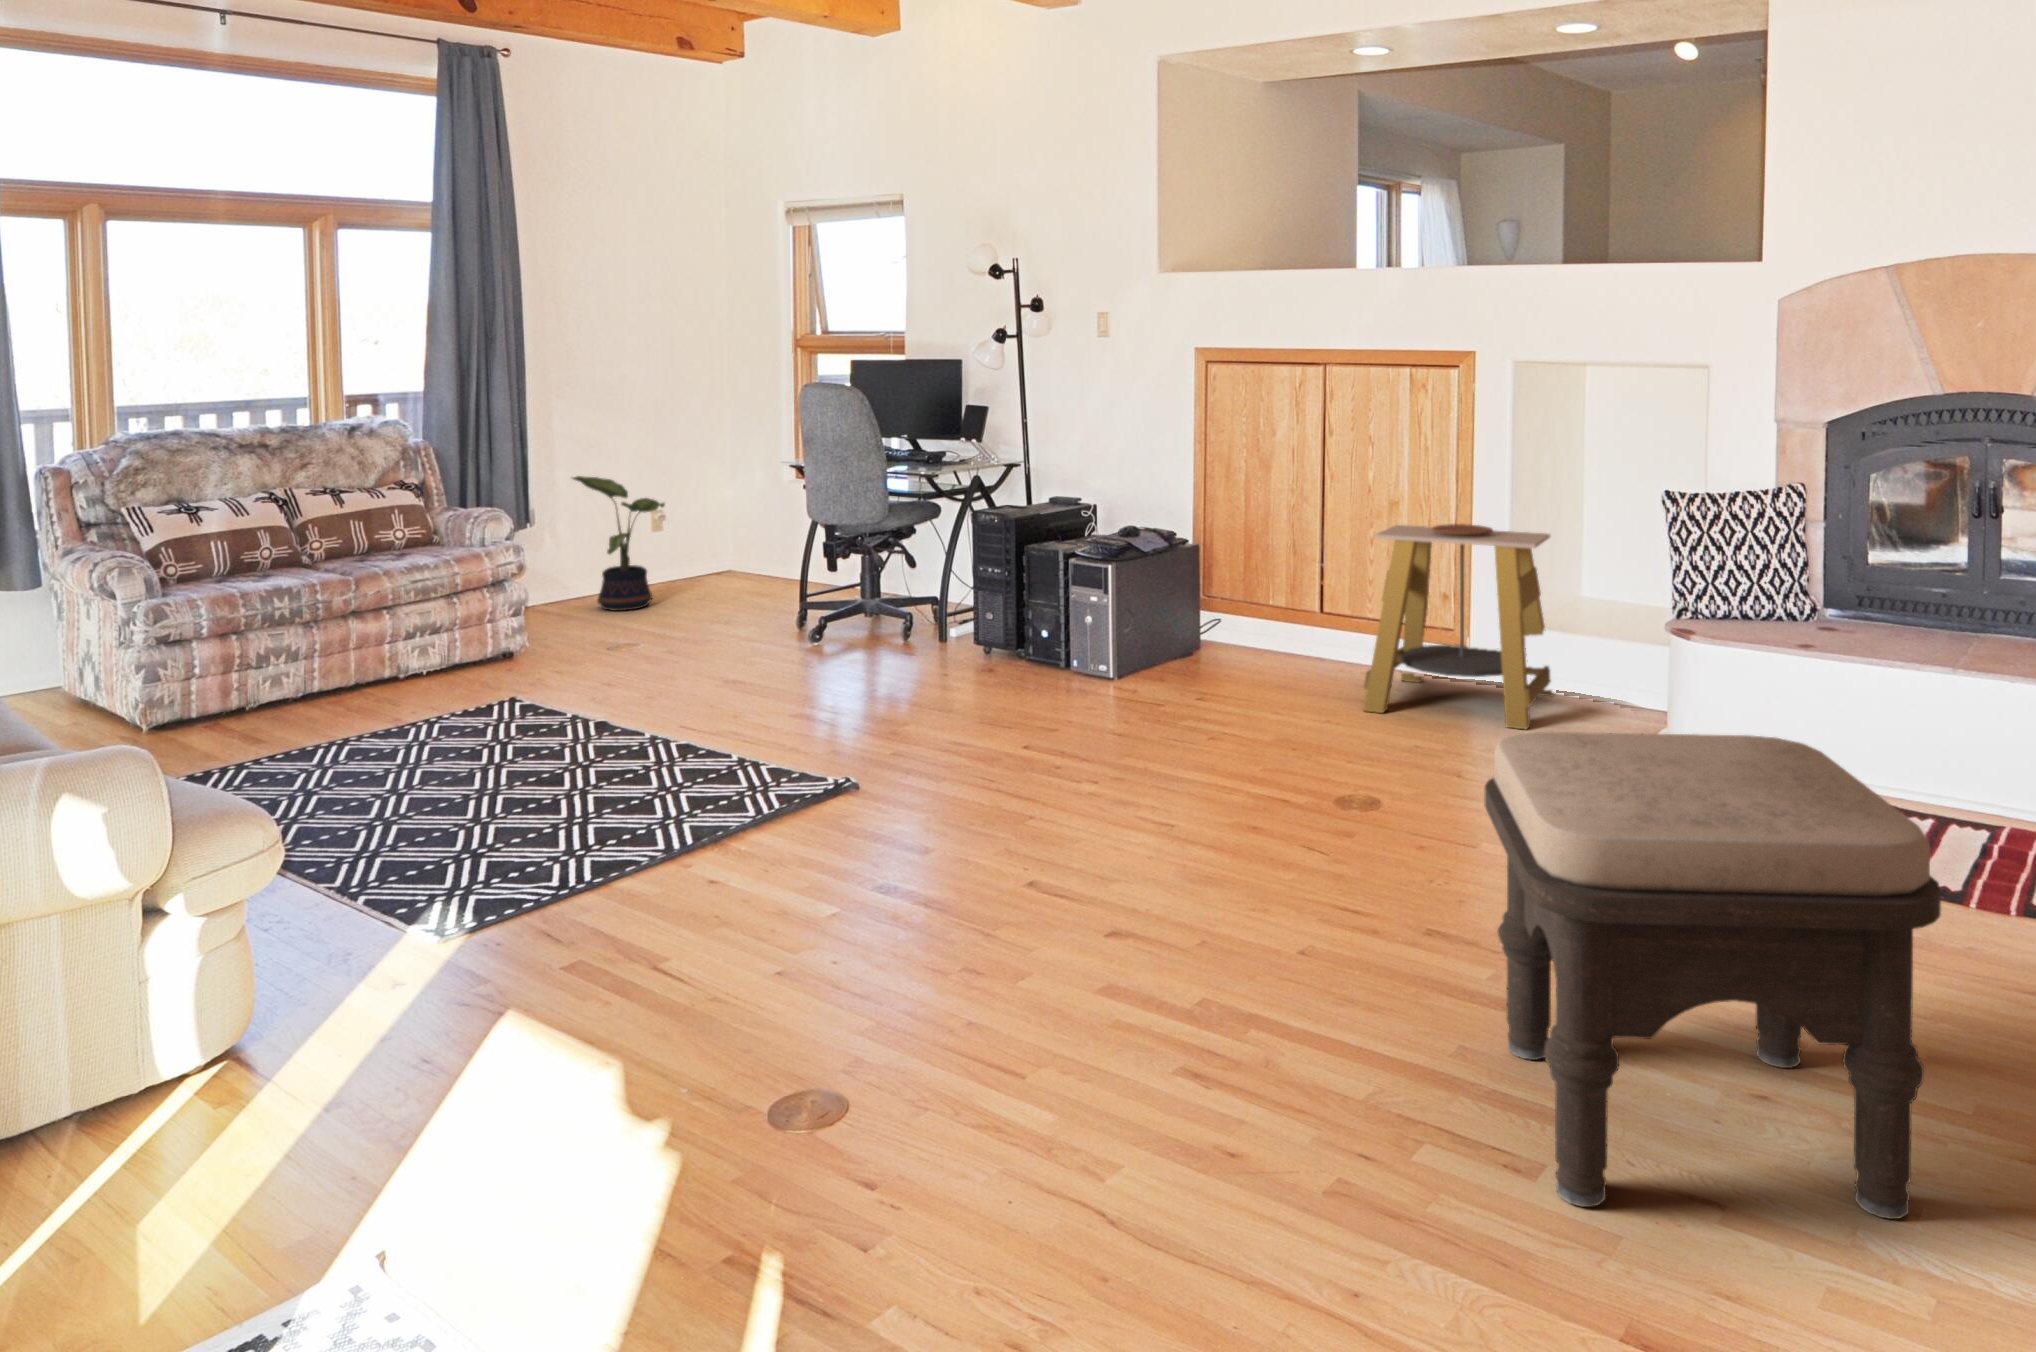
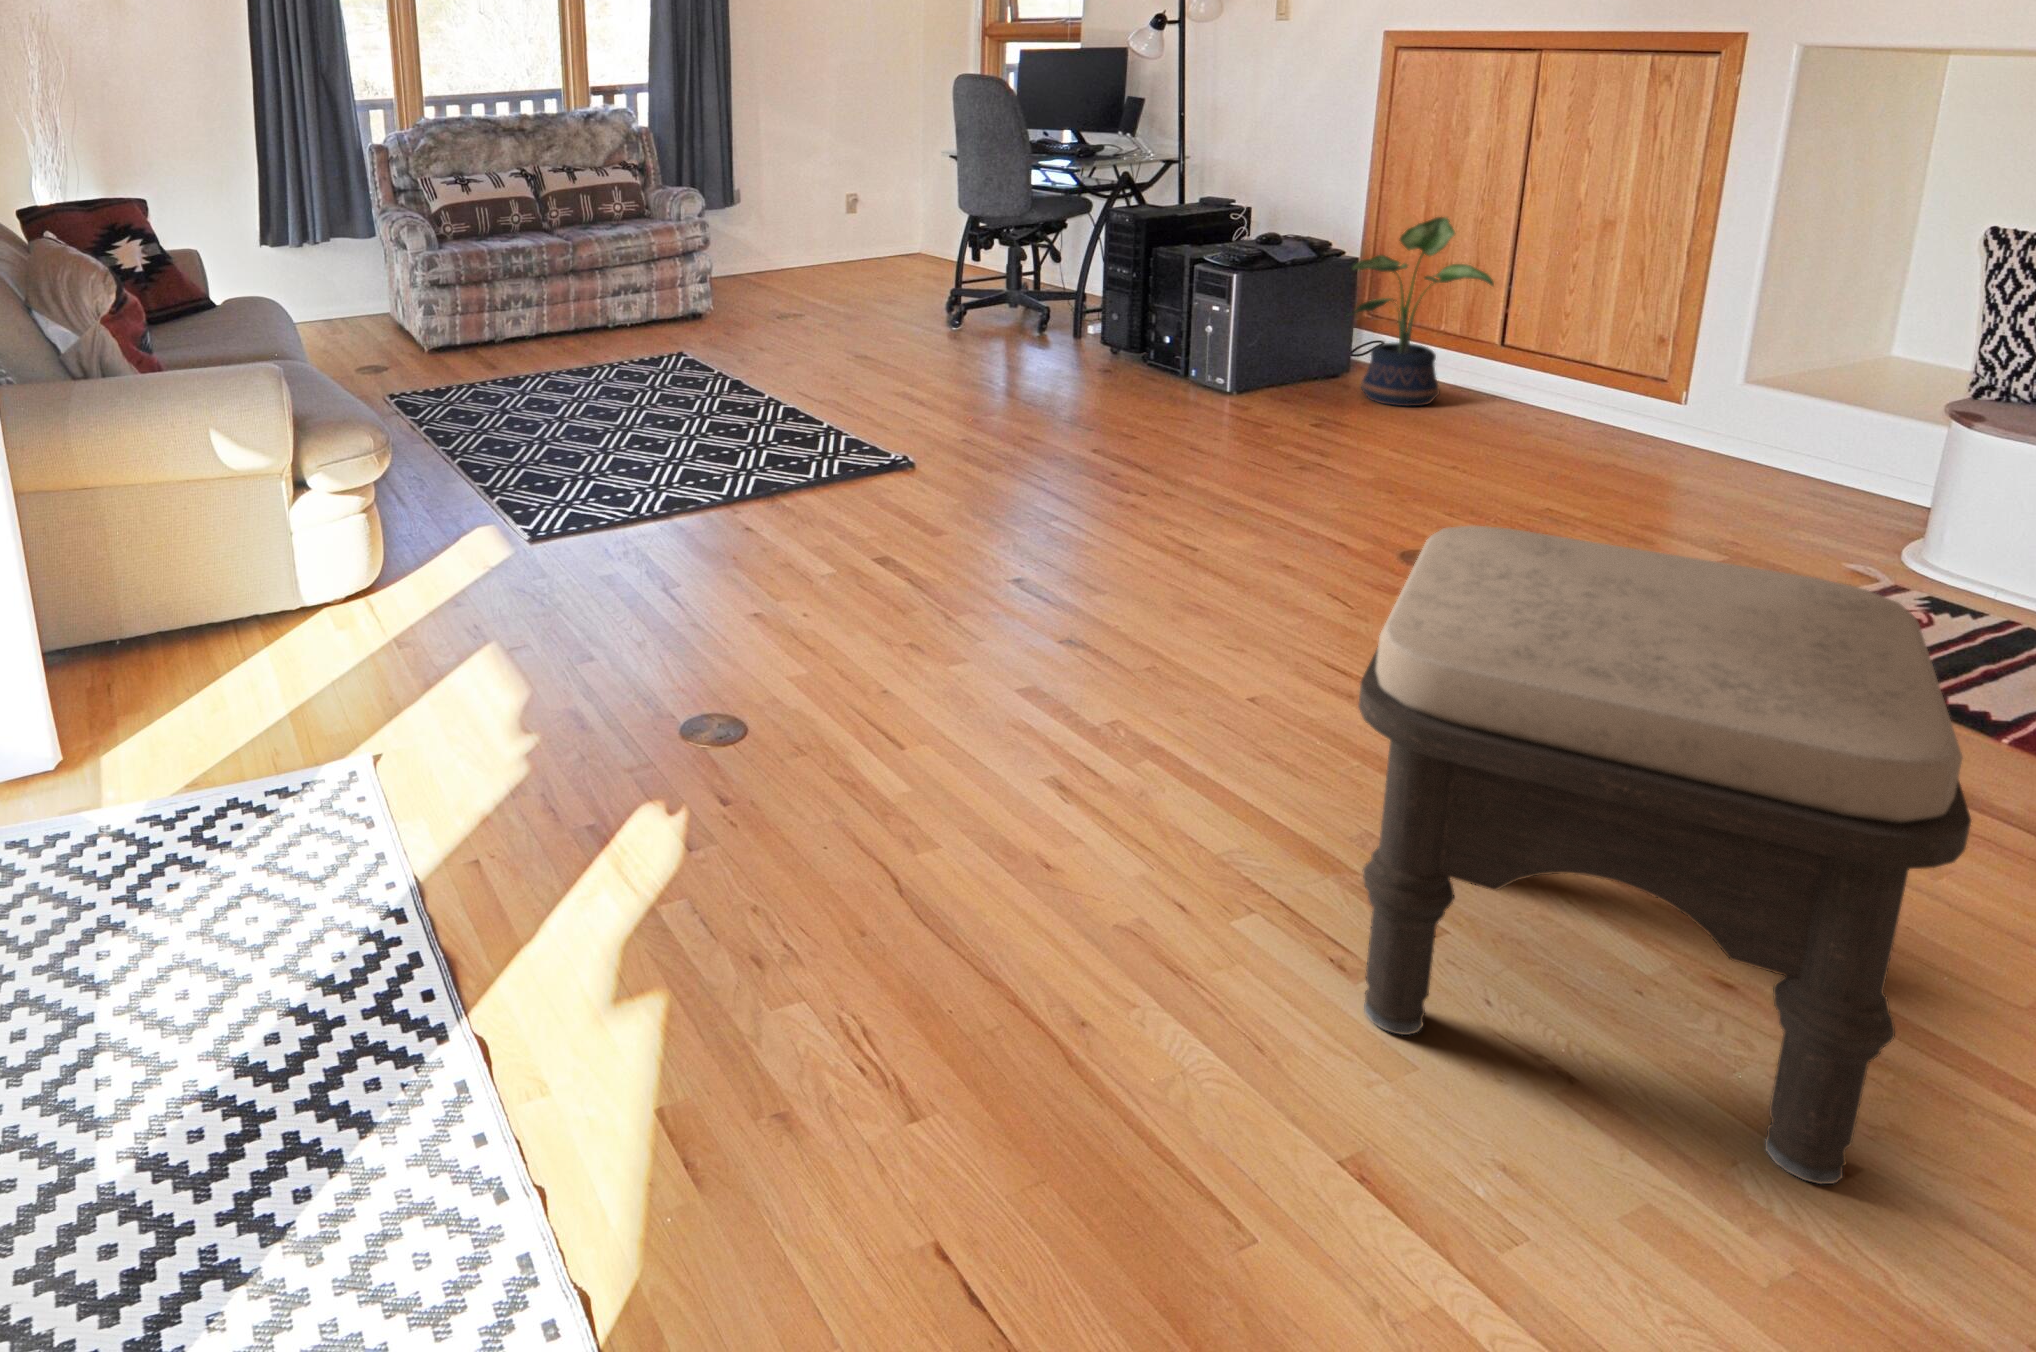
potted plant: present [573,476,665,611] -> present [1350,217,1494,406]
side table: present [1364,524,1554,729] -> none [1503,250,1816,509]

